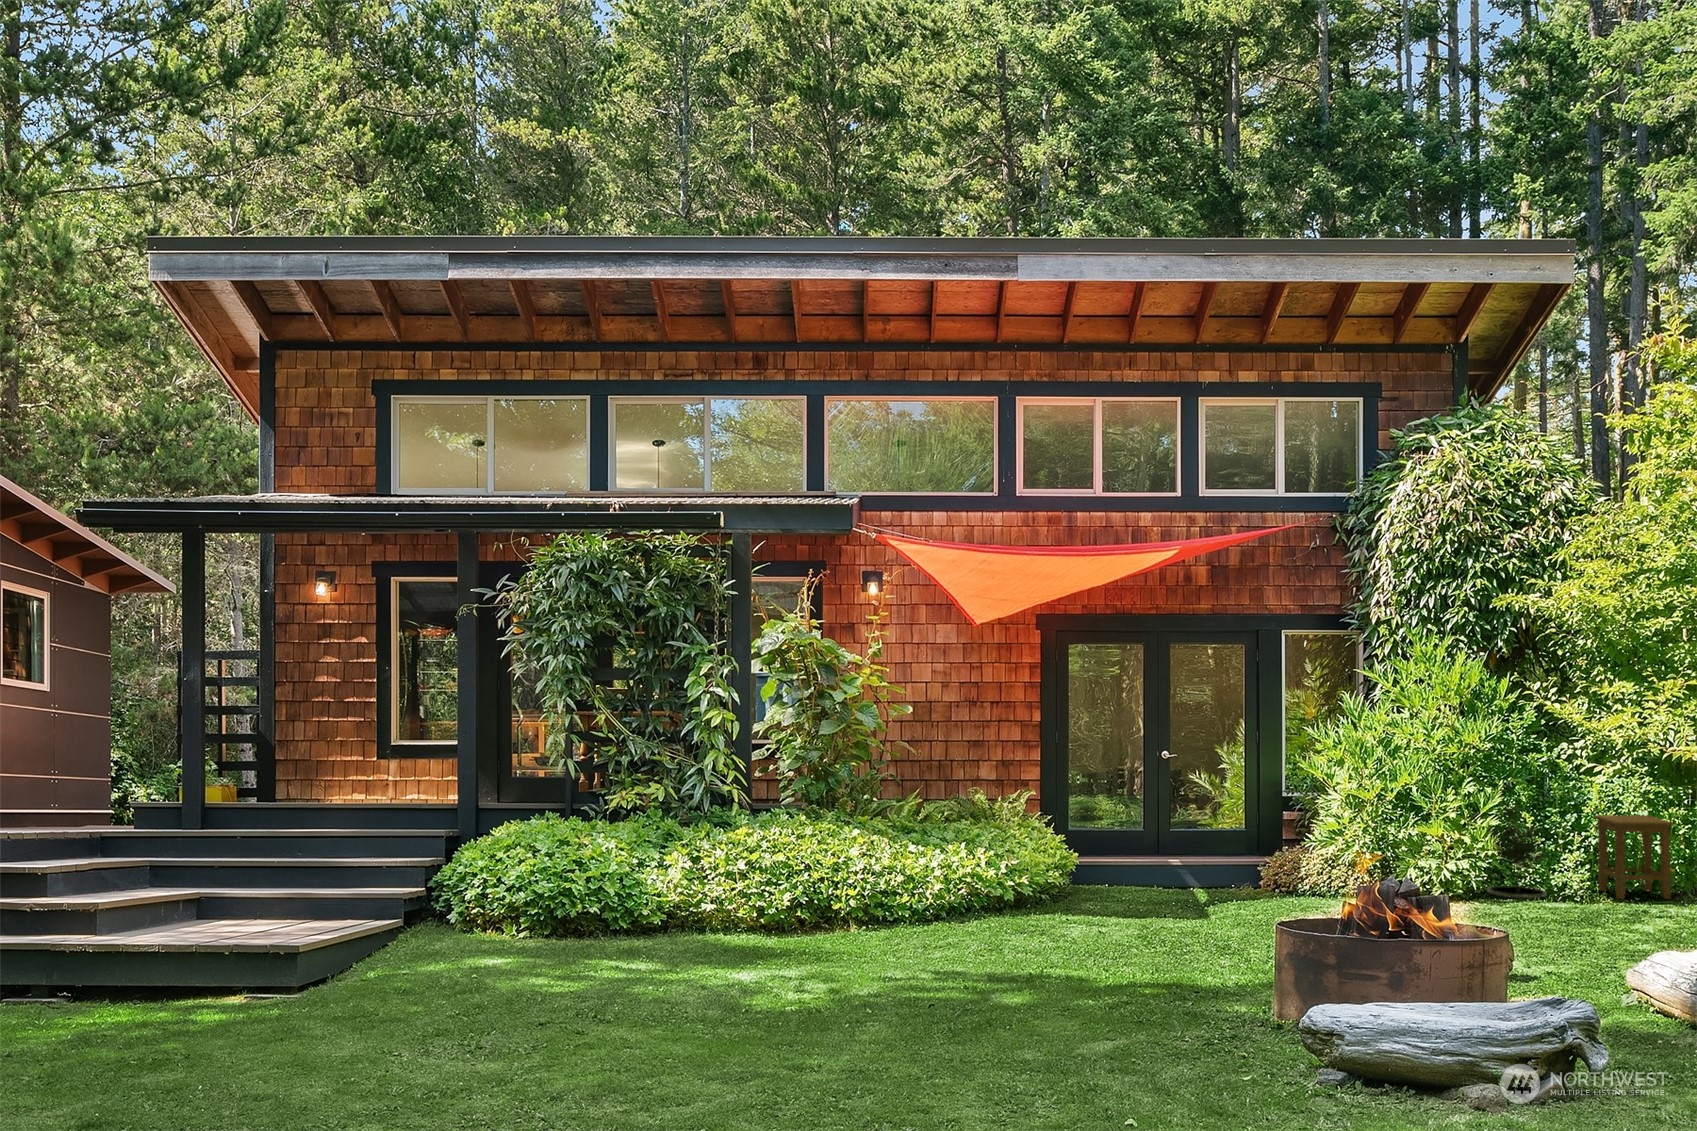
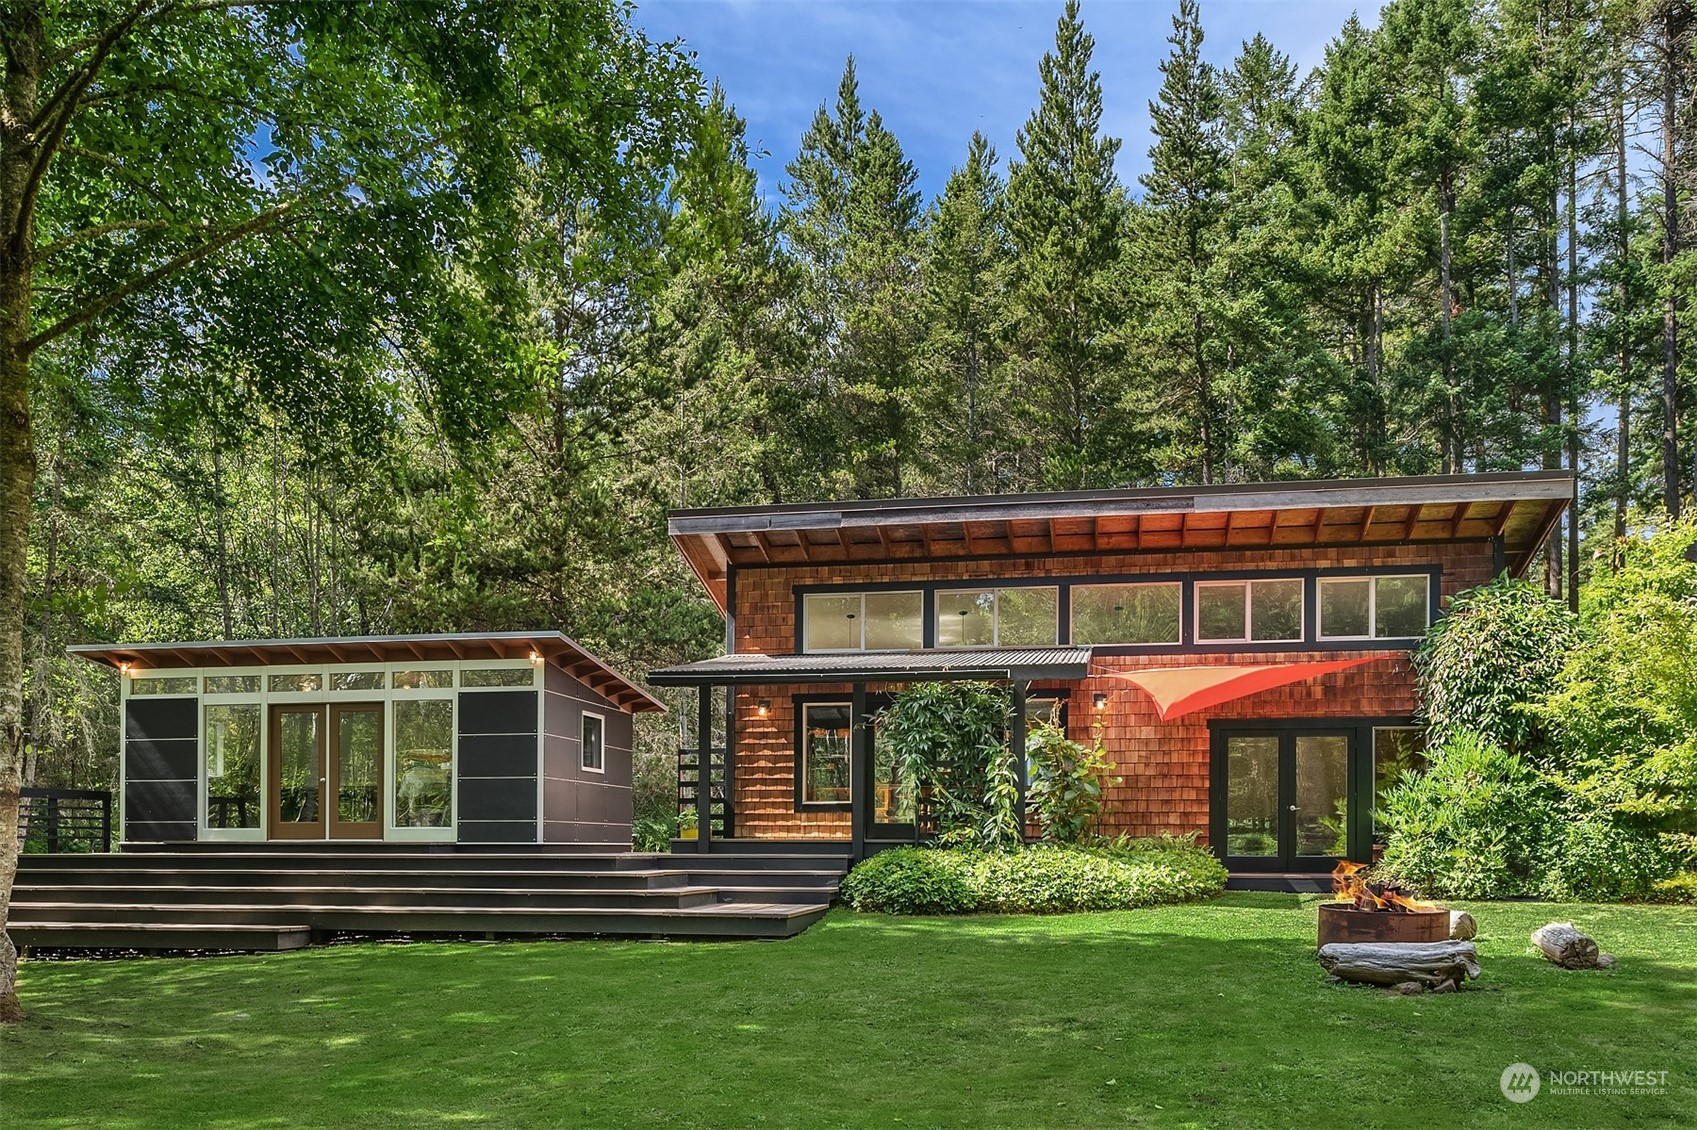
stool: present [1594,815,1674,899] -> none [1575,848,1626,903]

